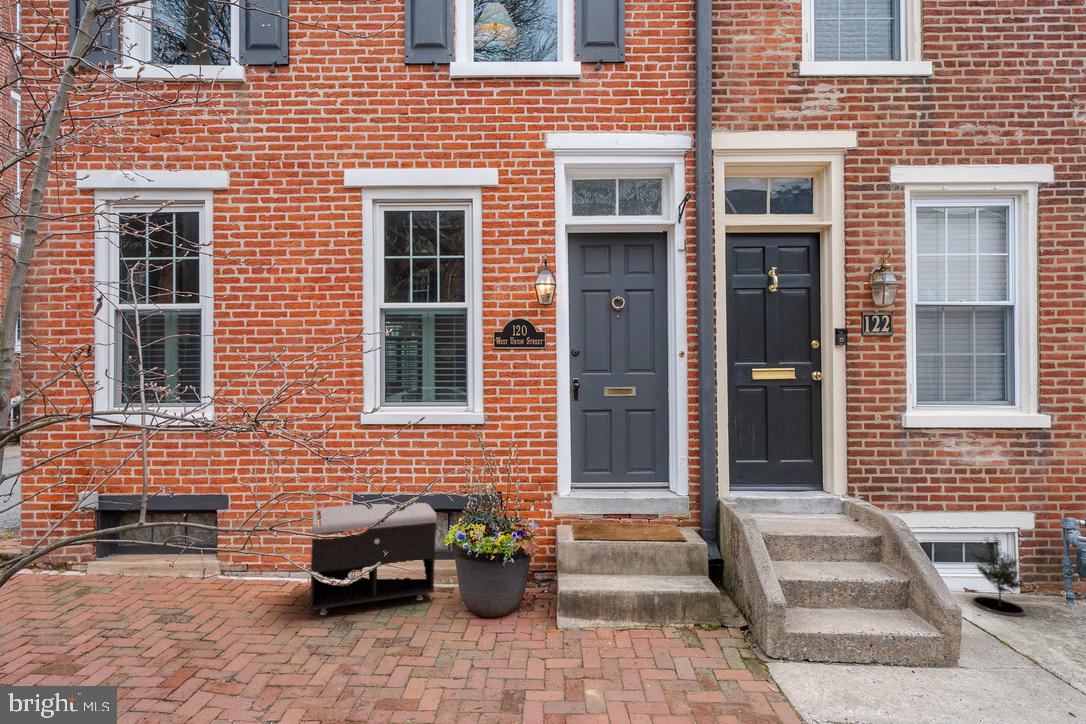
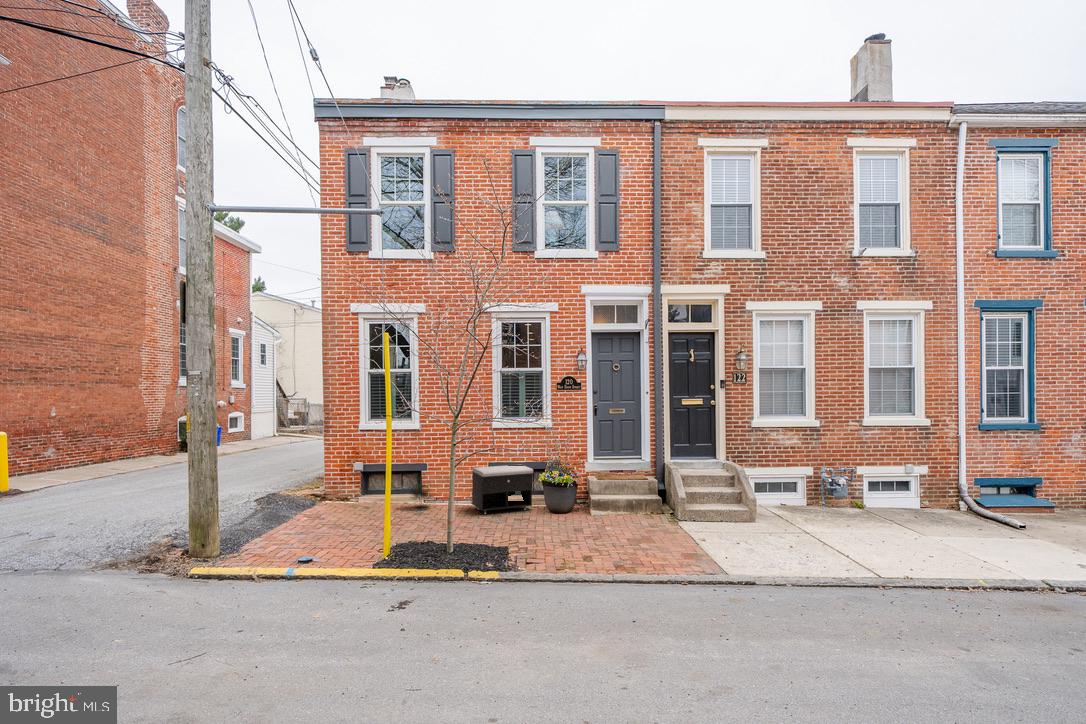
potted tree: present [971,537,1026,616] -> present [410,478,431,511]

